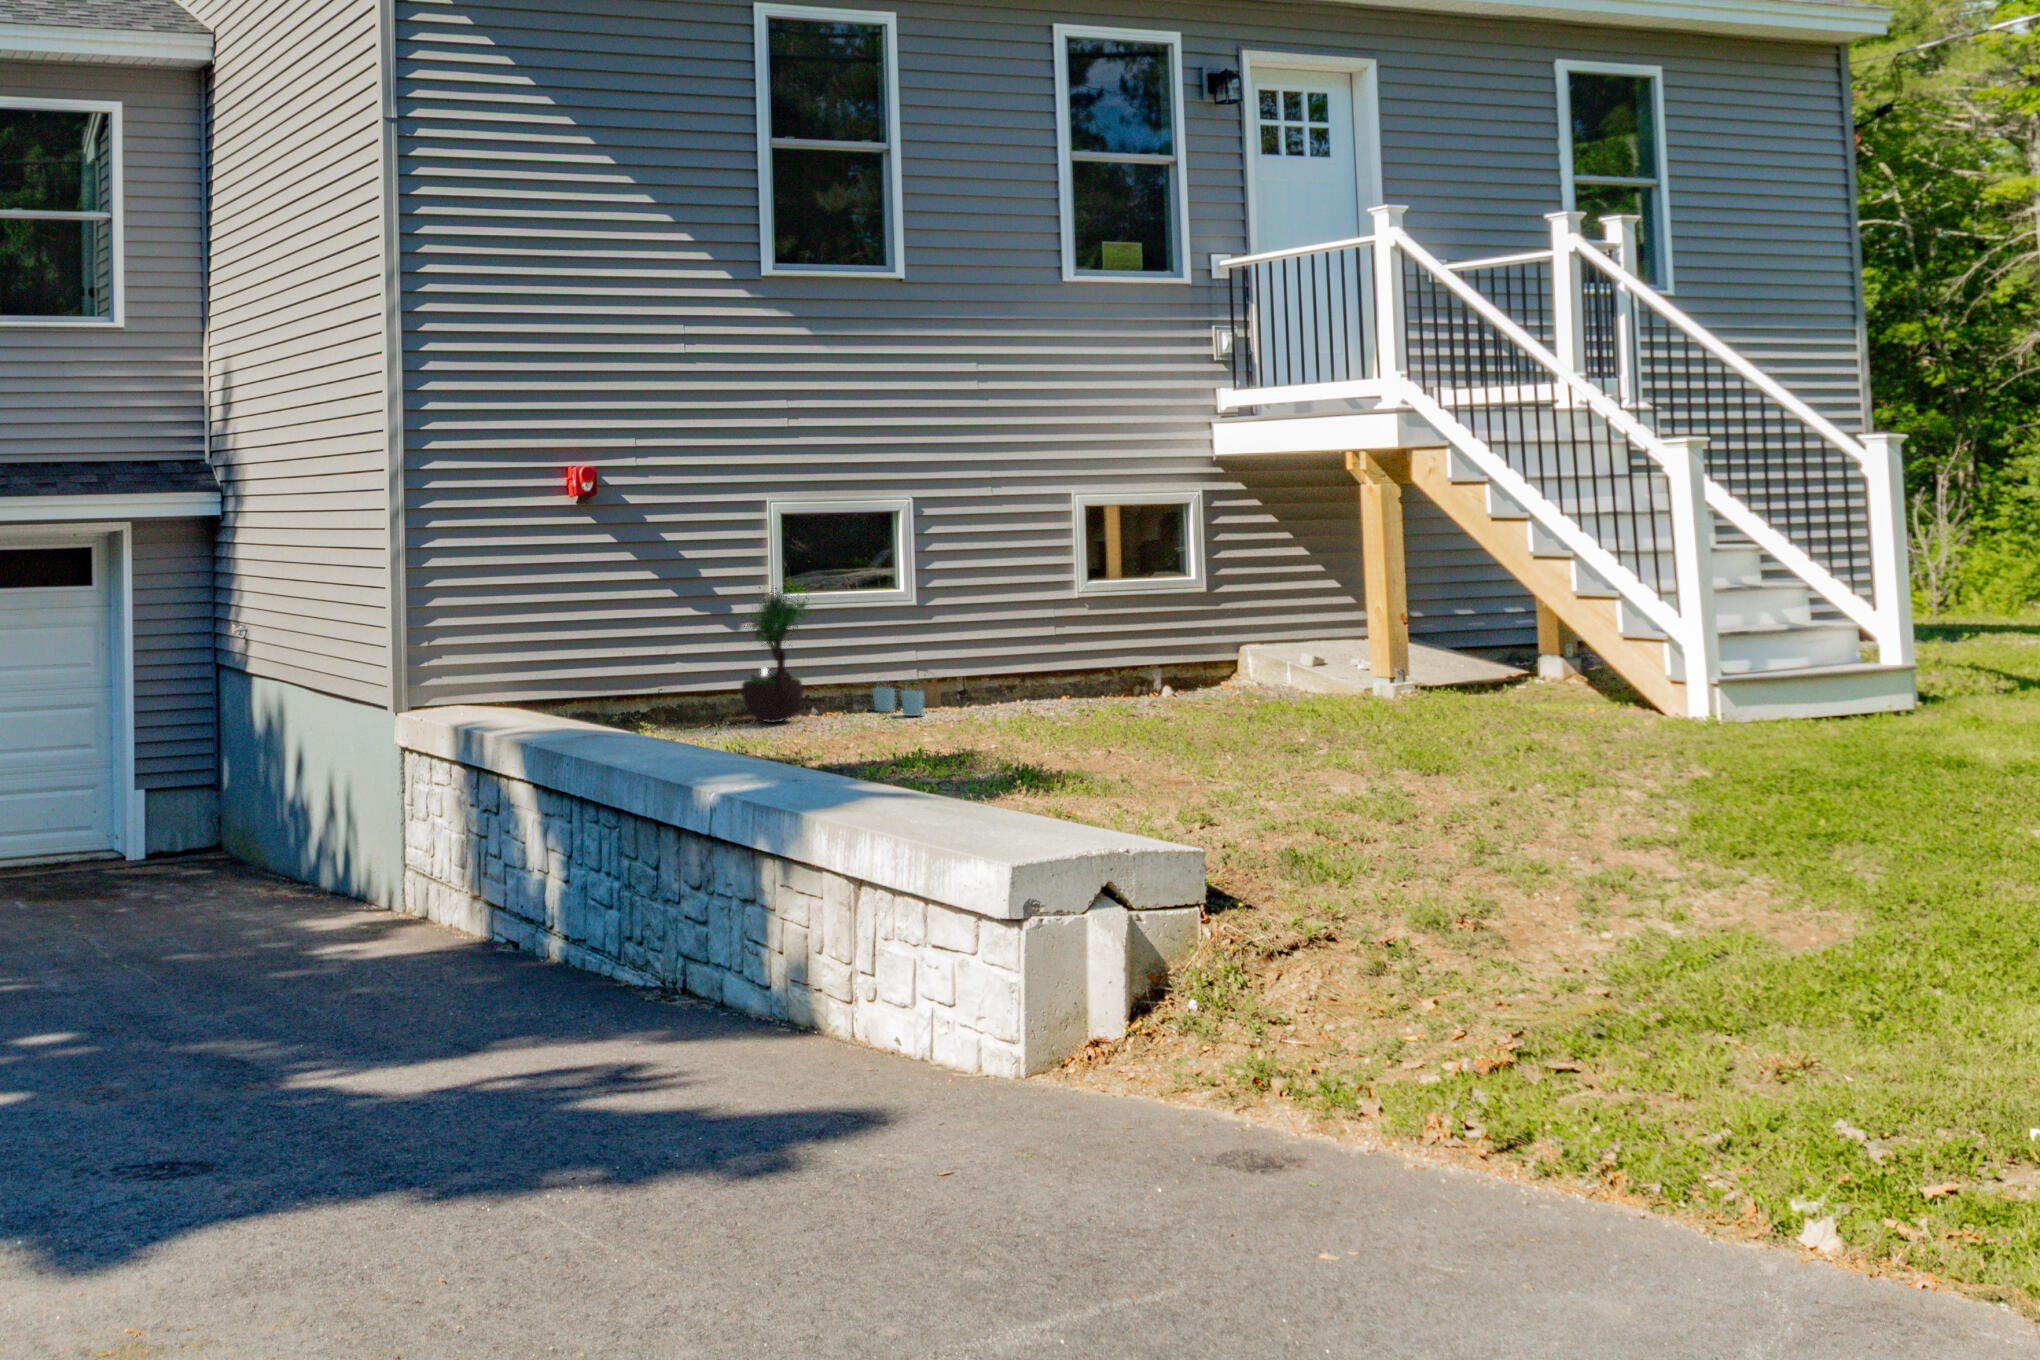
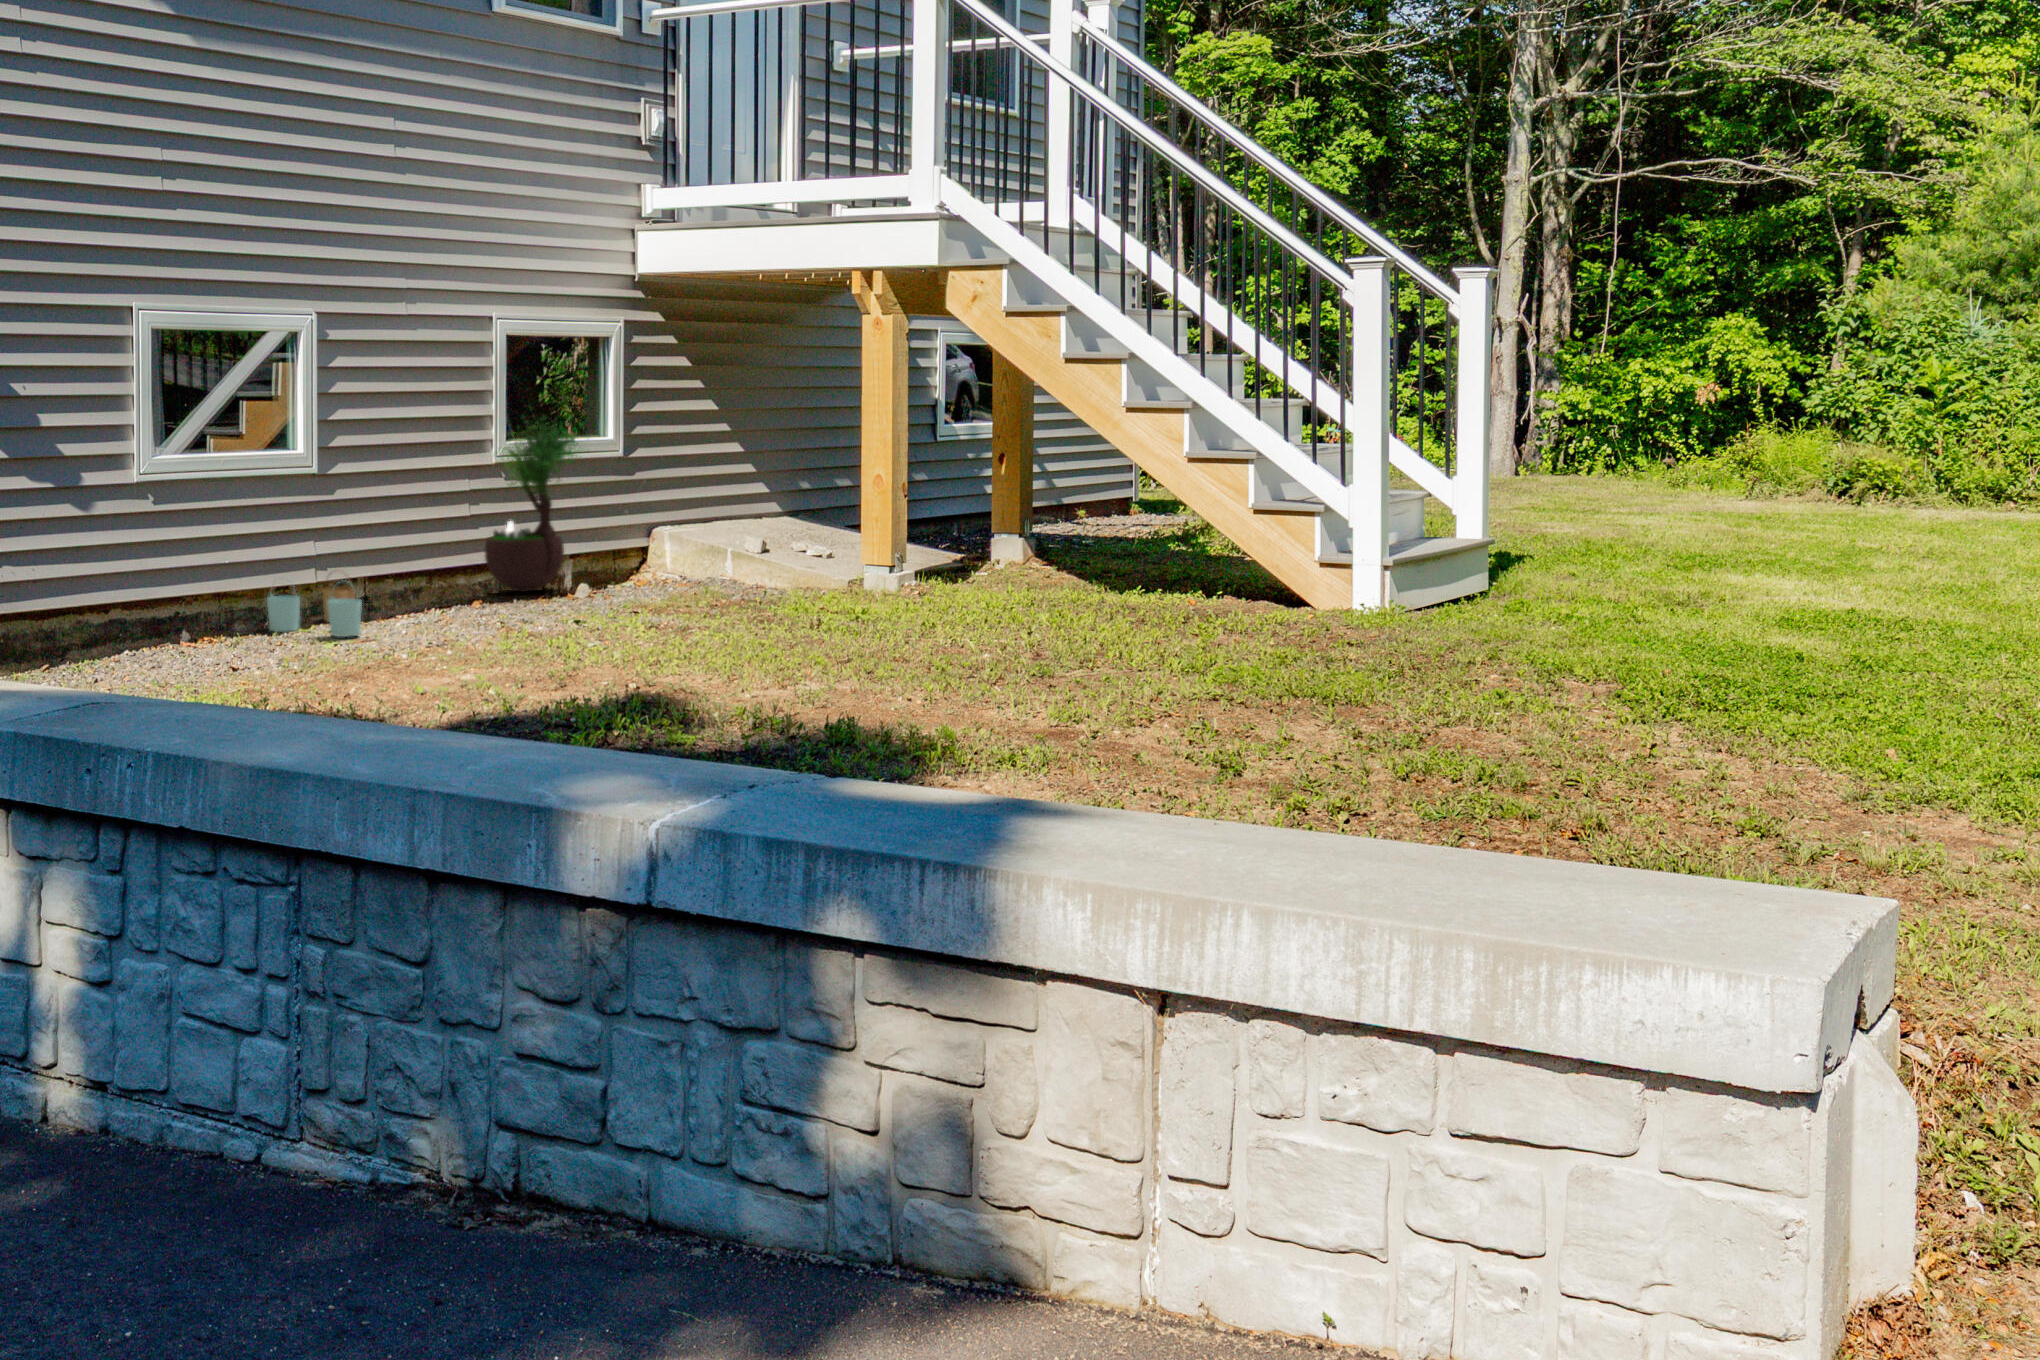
potted tree: present [742,587,814,723] -> present [484,417,581,591]

